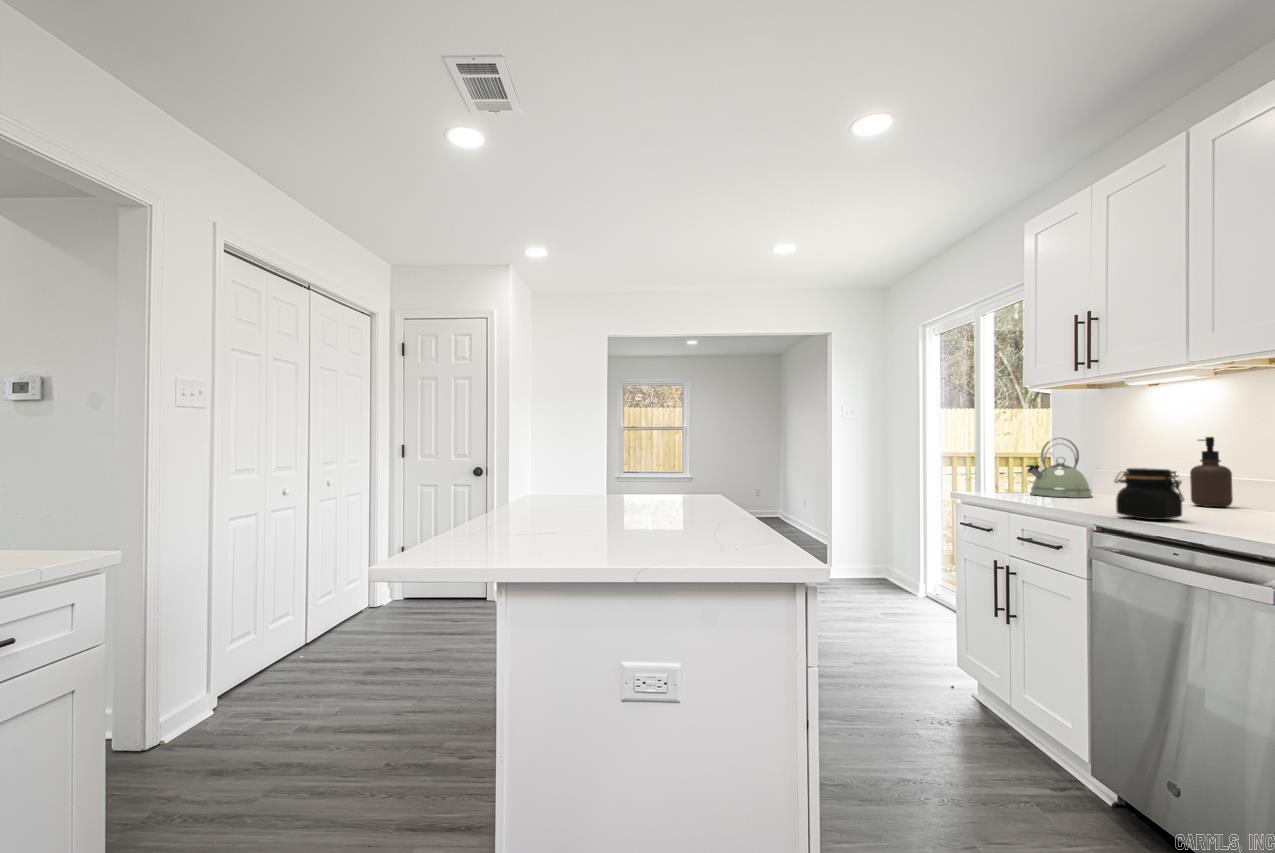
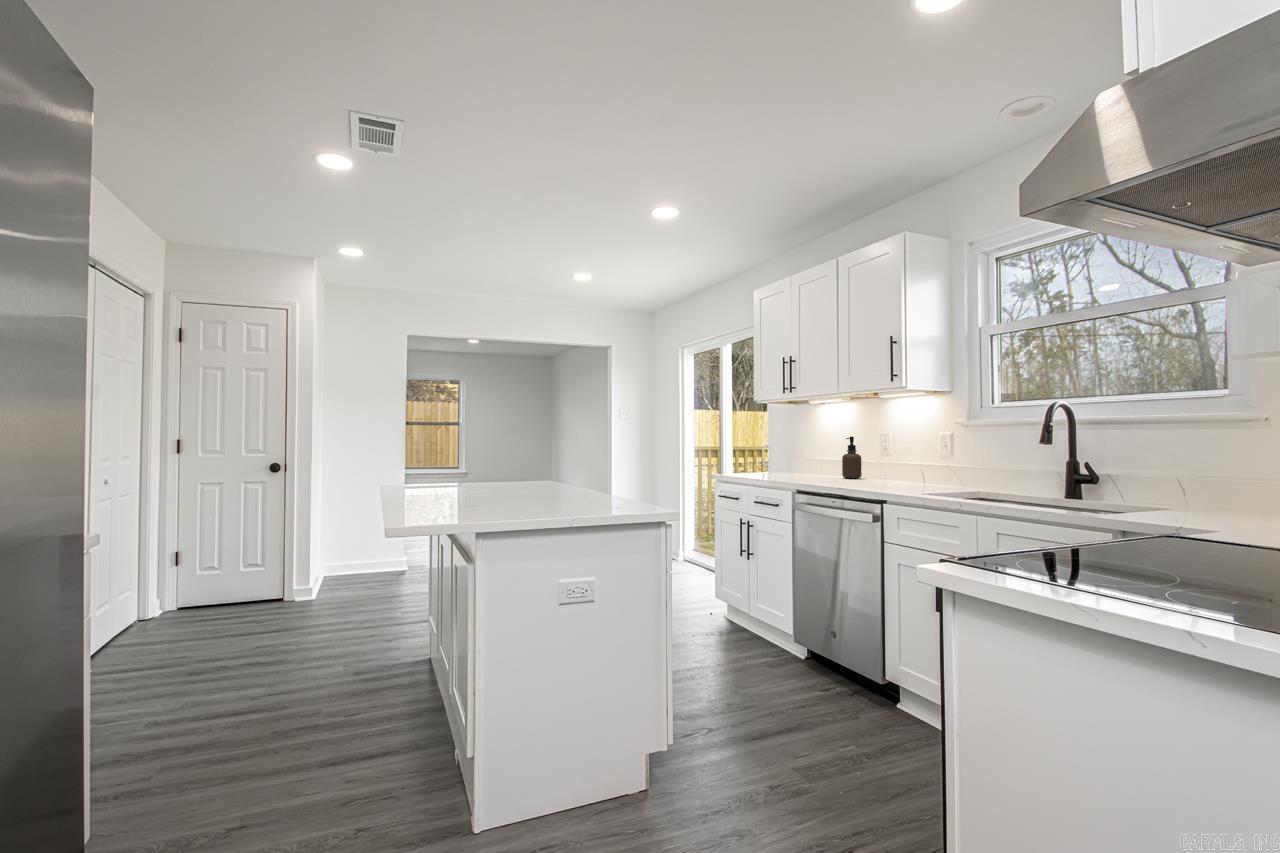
kettle: present [1026,438,1092,498] -> none [756,437,793,476]
jar: present [1115,468,1184,520] -> none [806,455,839,485]

